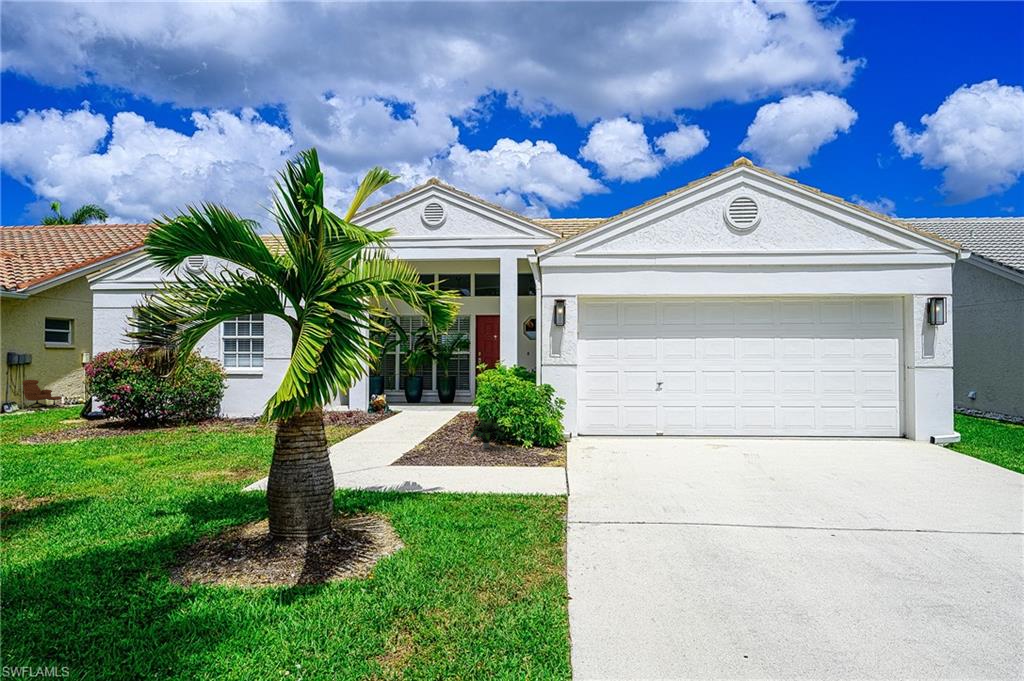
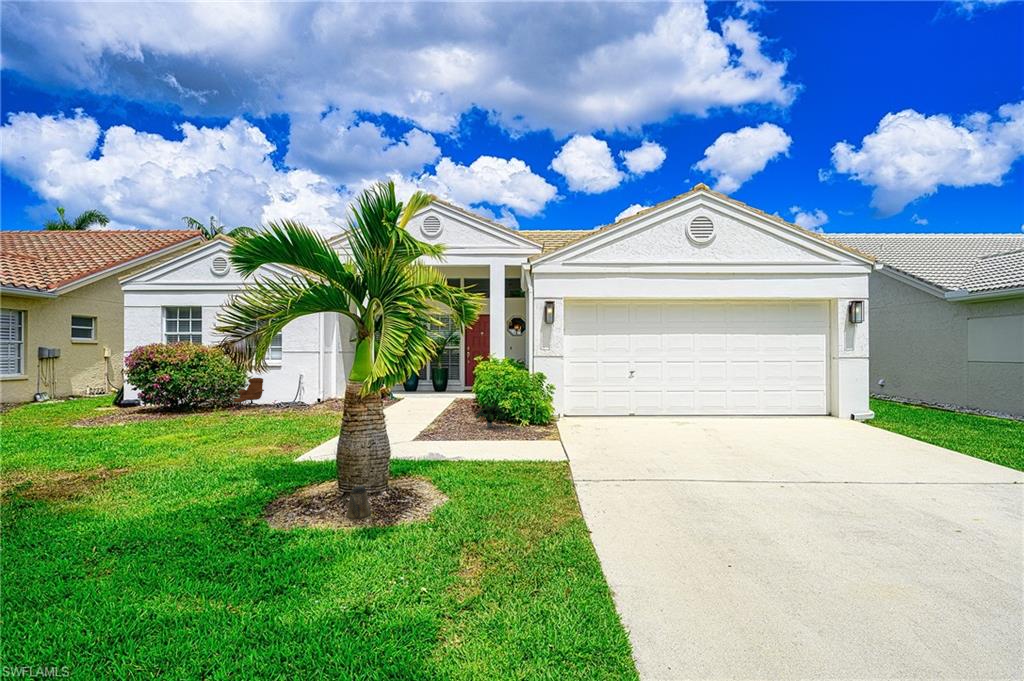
lounge chair: present [23,380,62,407] -> present [233,378,264,410]
watering can: none [265,530,301,575] -> present [346,485,371,519]

